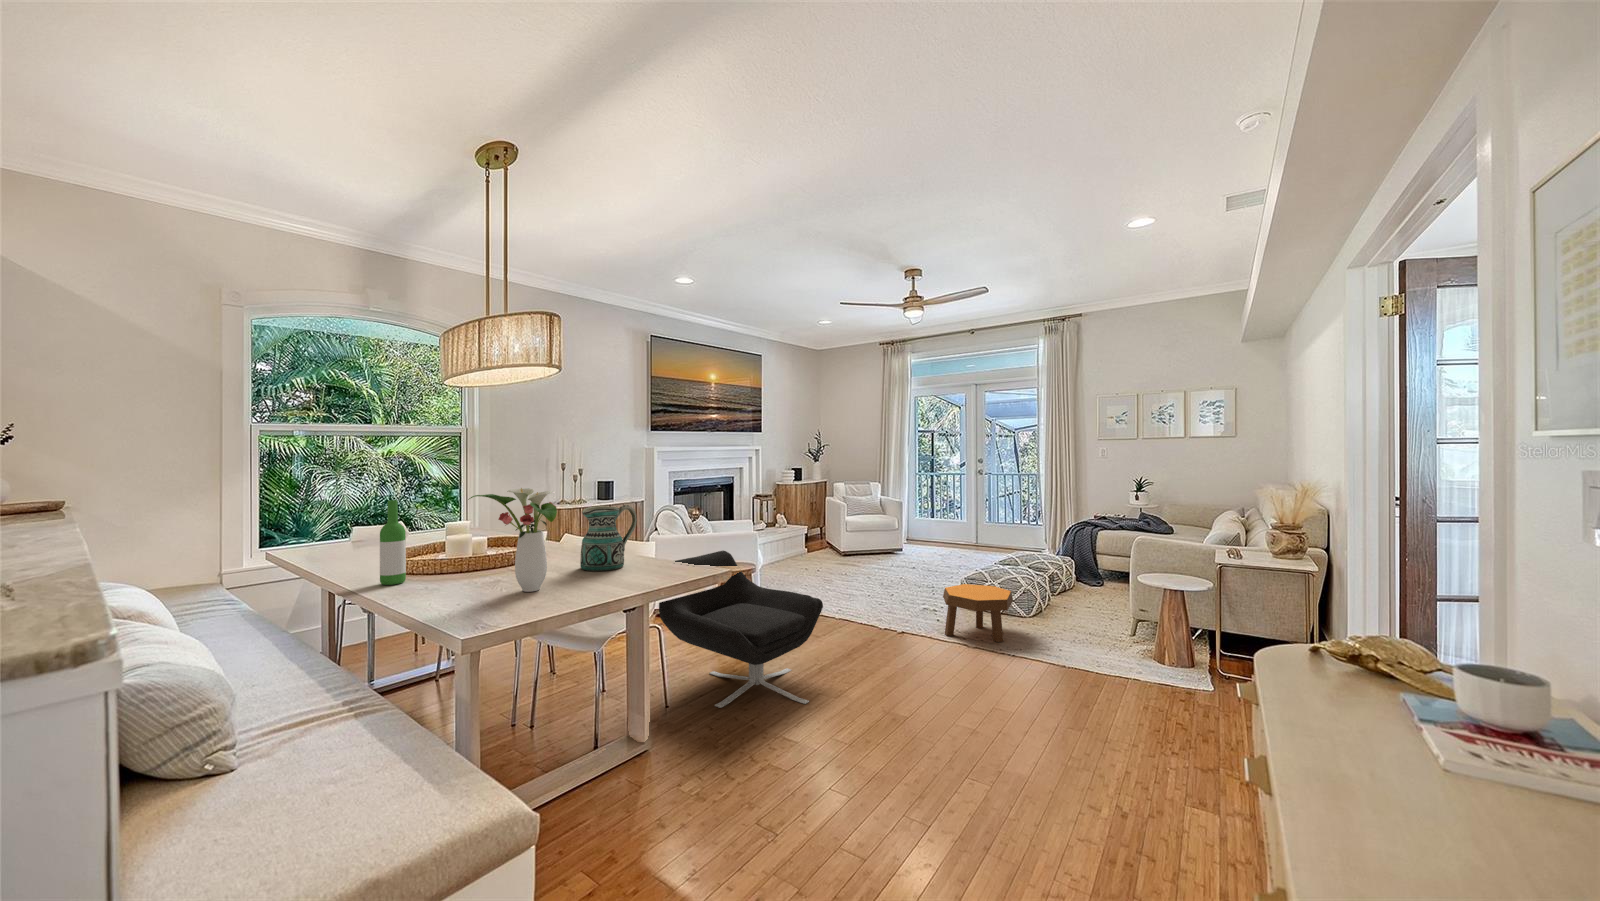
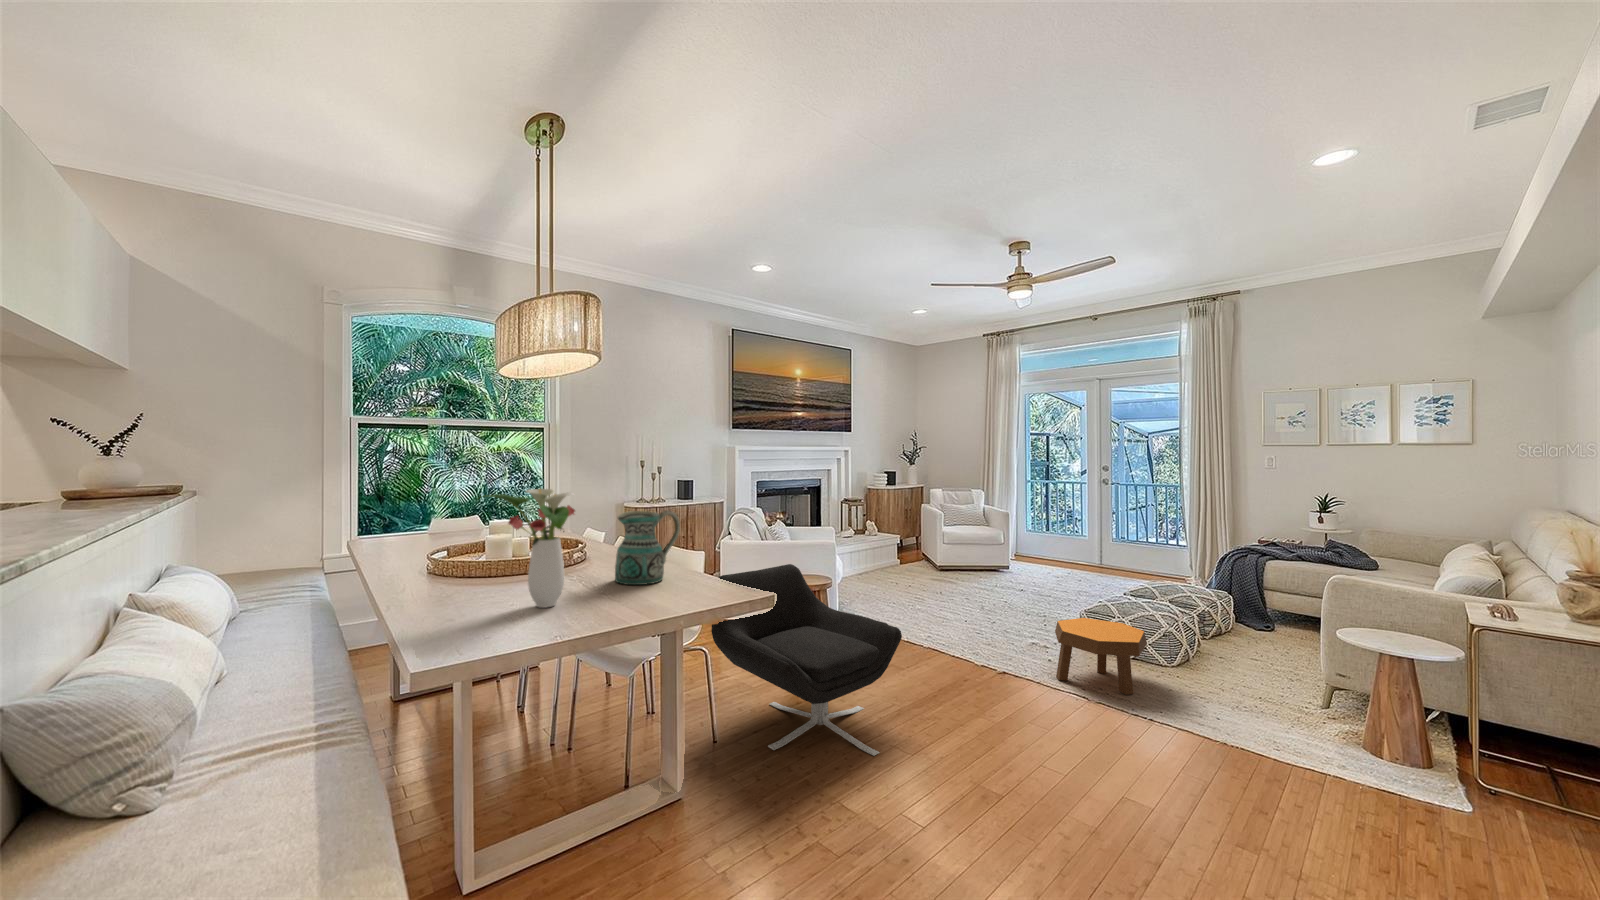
wine bottle: present [380,500,406,585] -> none [403,497,431,589]

